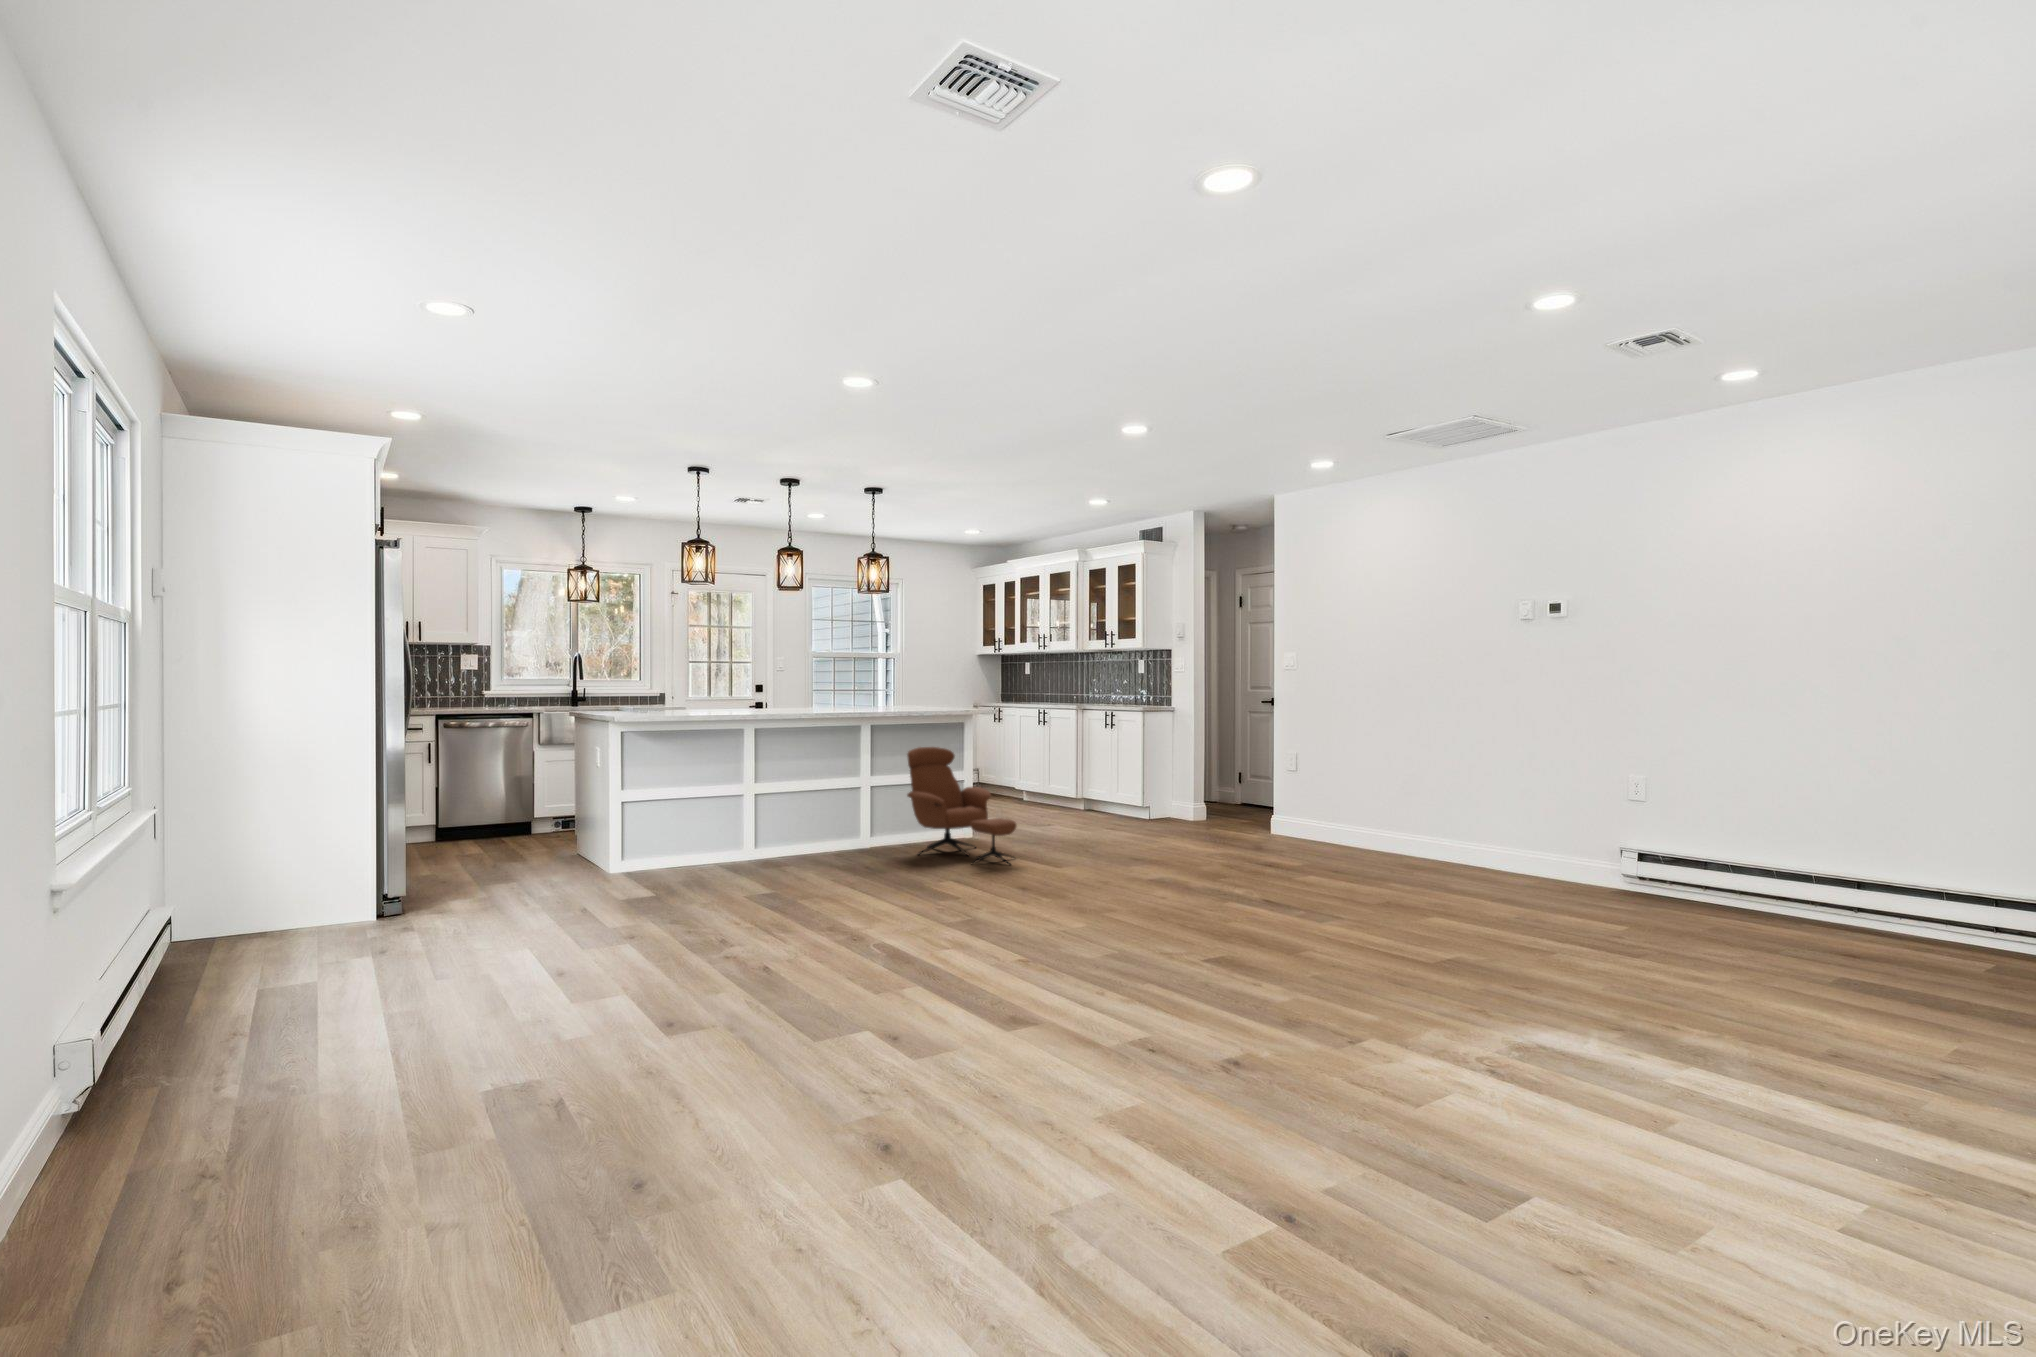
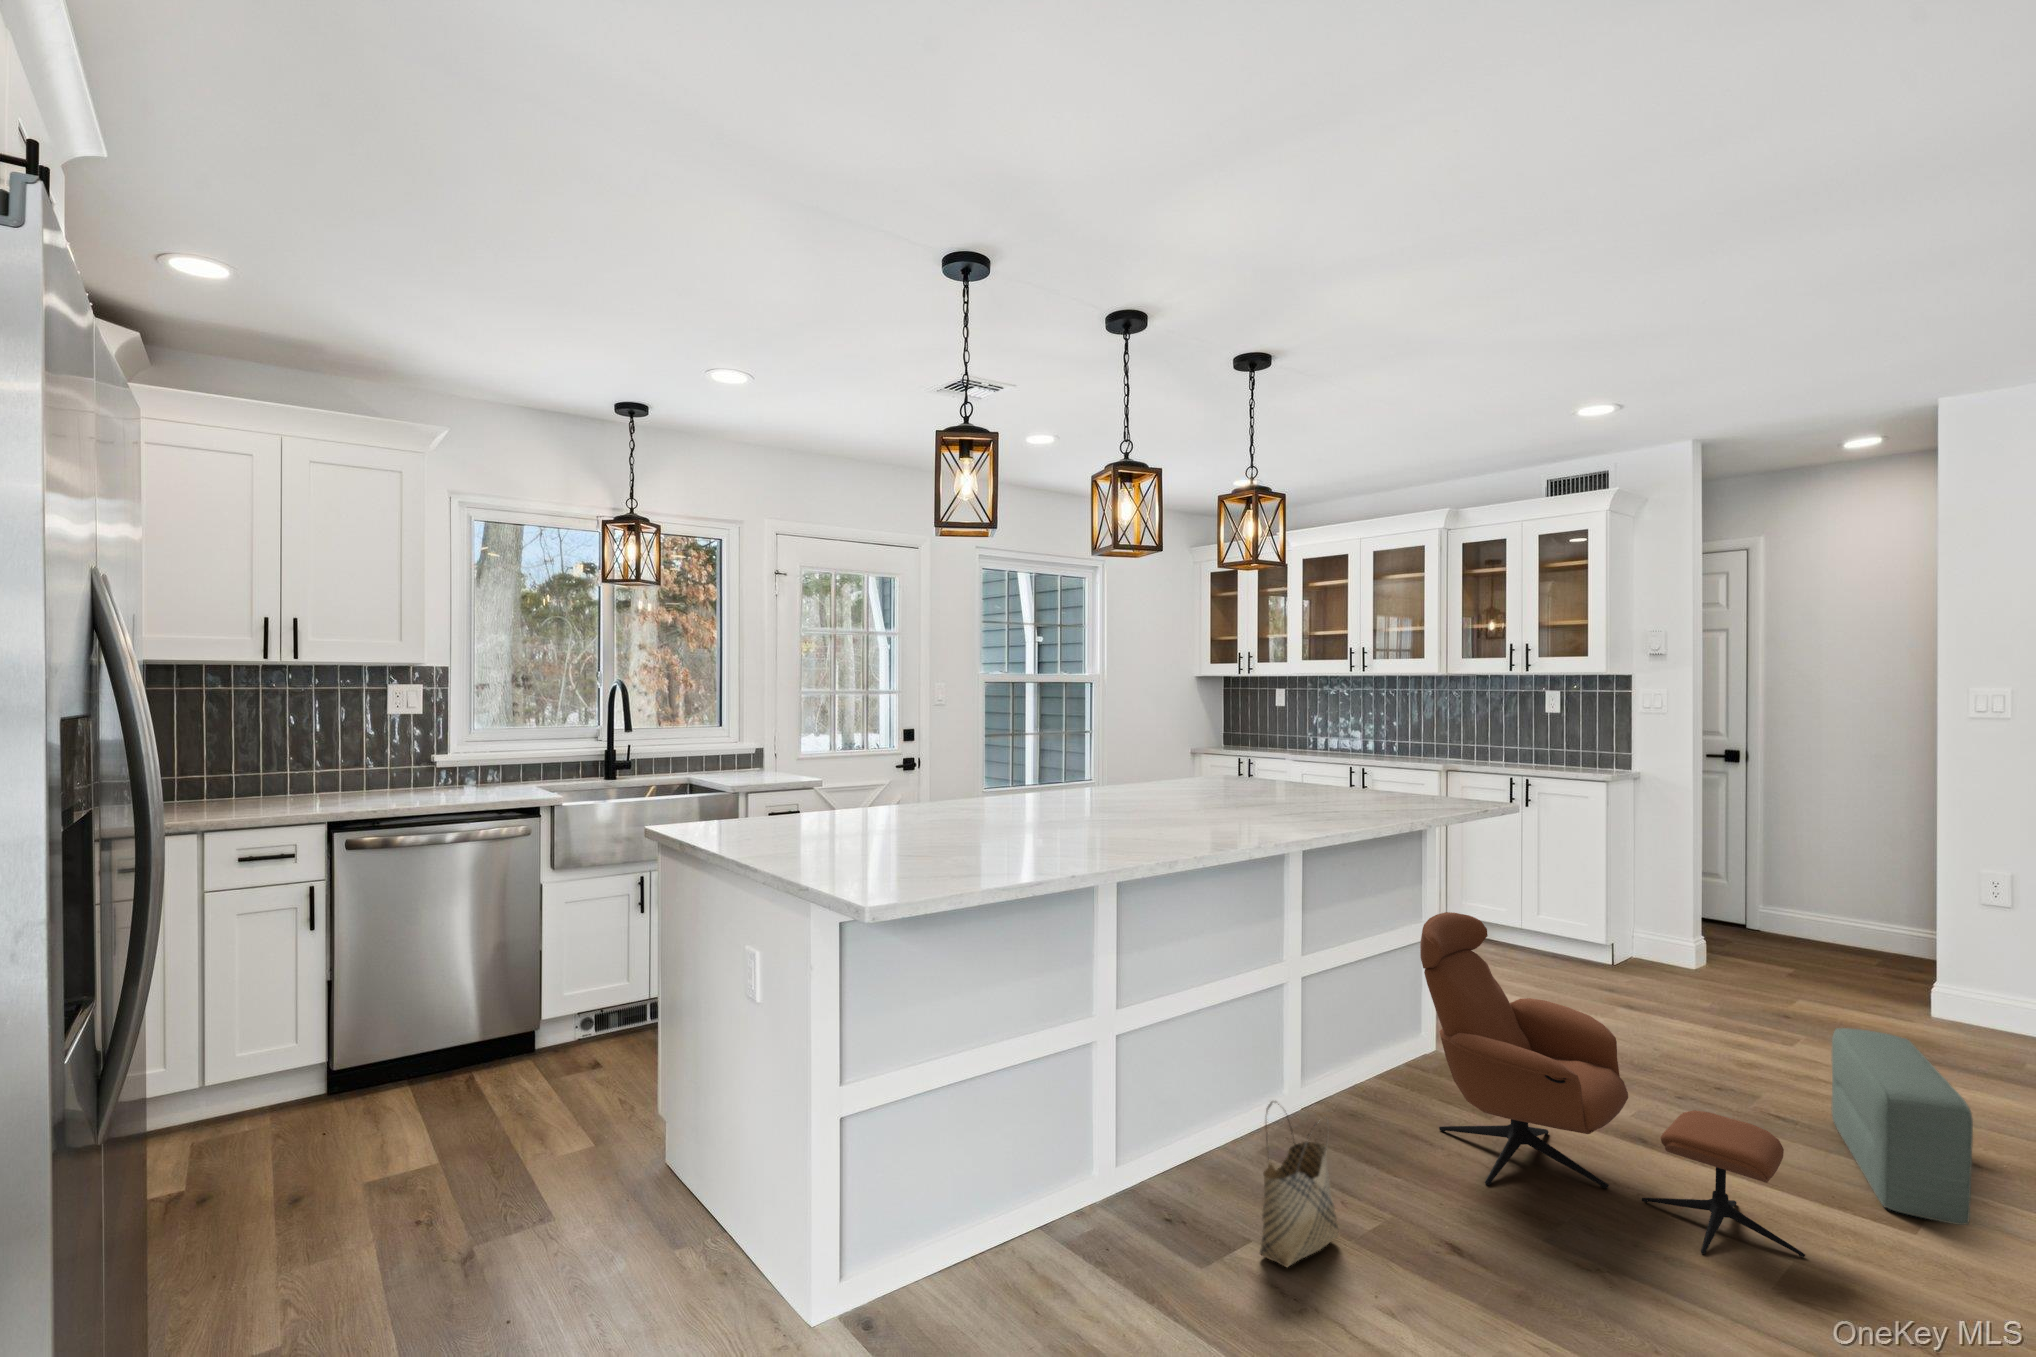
pouf: none [1077,800,1147,862] -> present [1831,1028,1973,1225]
woven basket: none [788,806,827,863] -> present [1260,1101,1338,1267]

